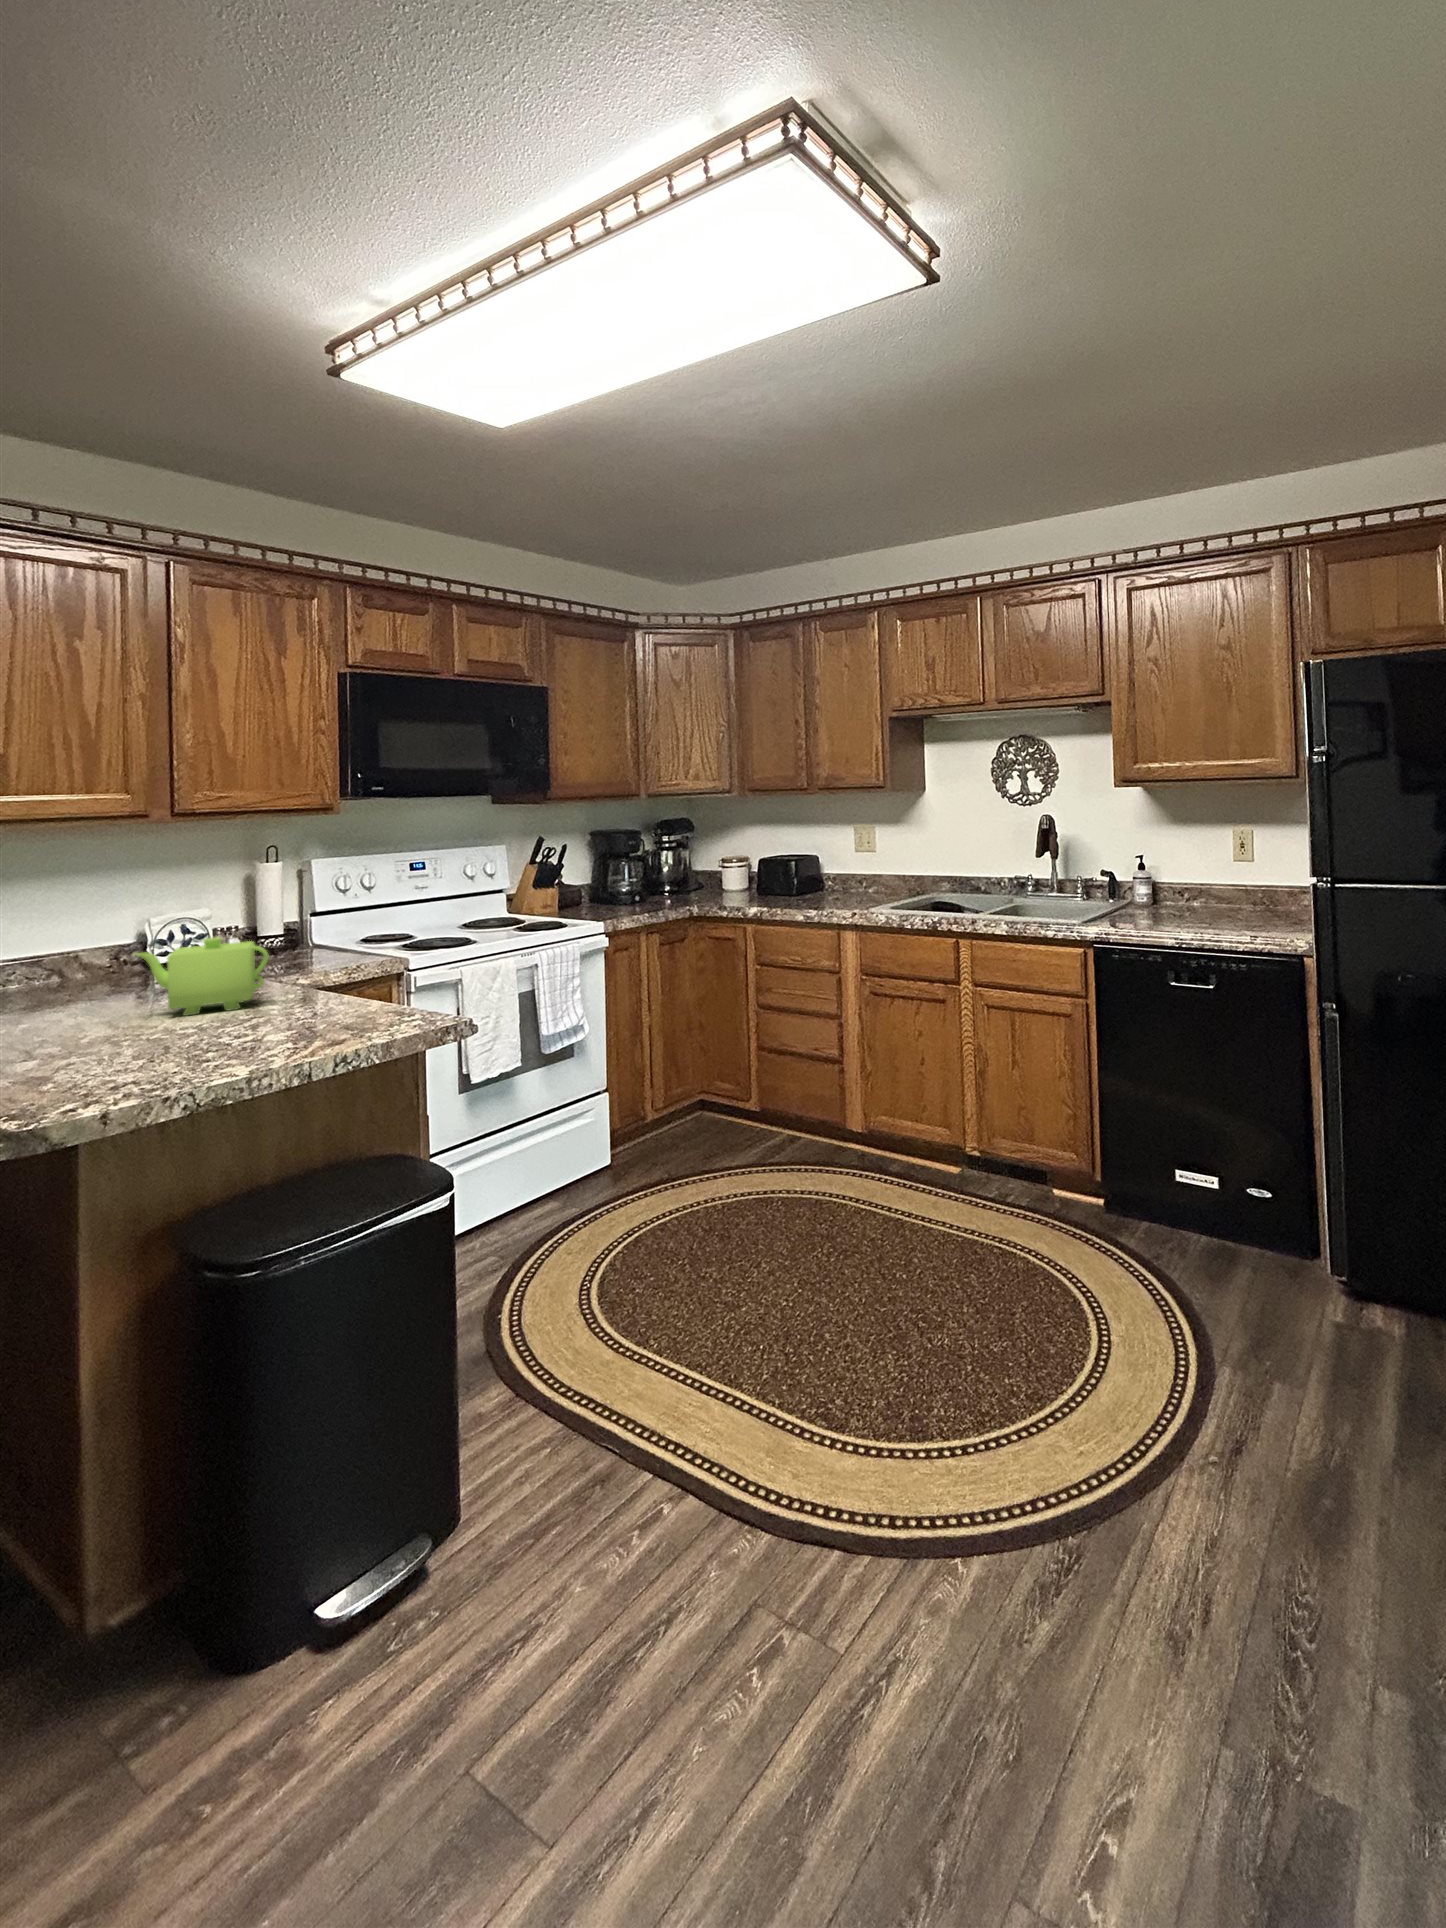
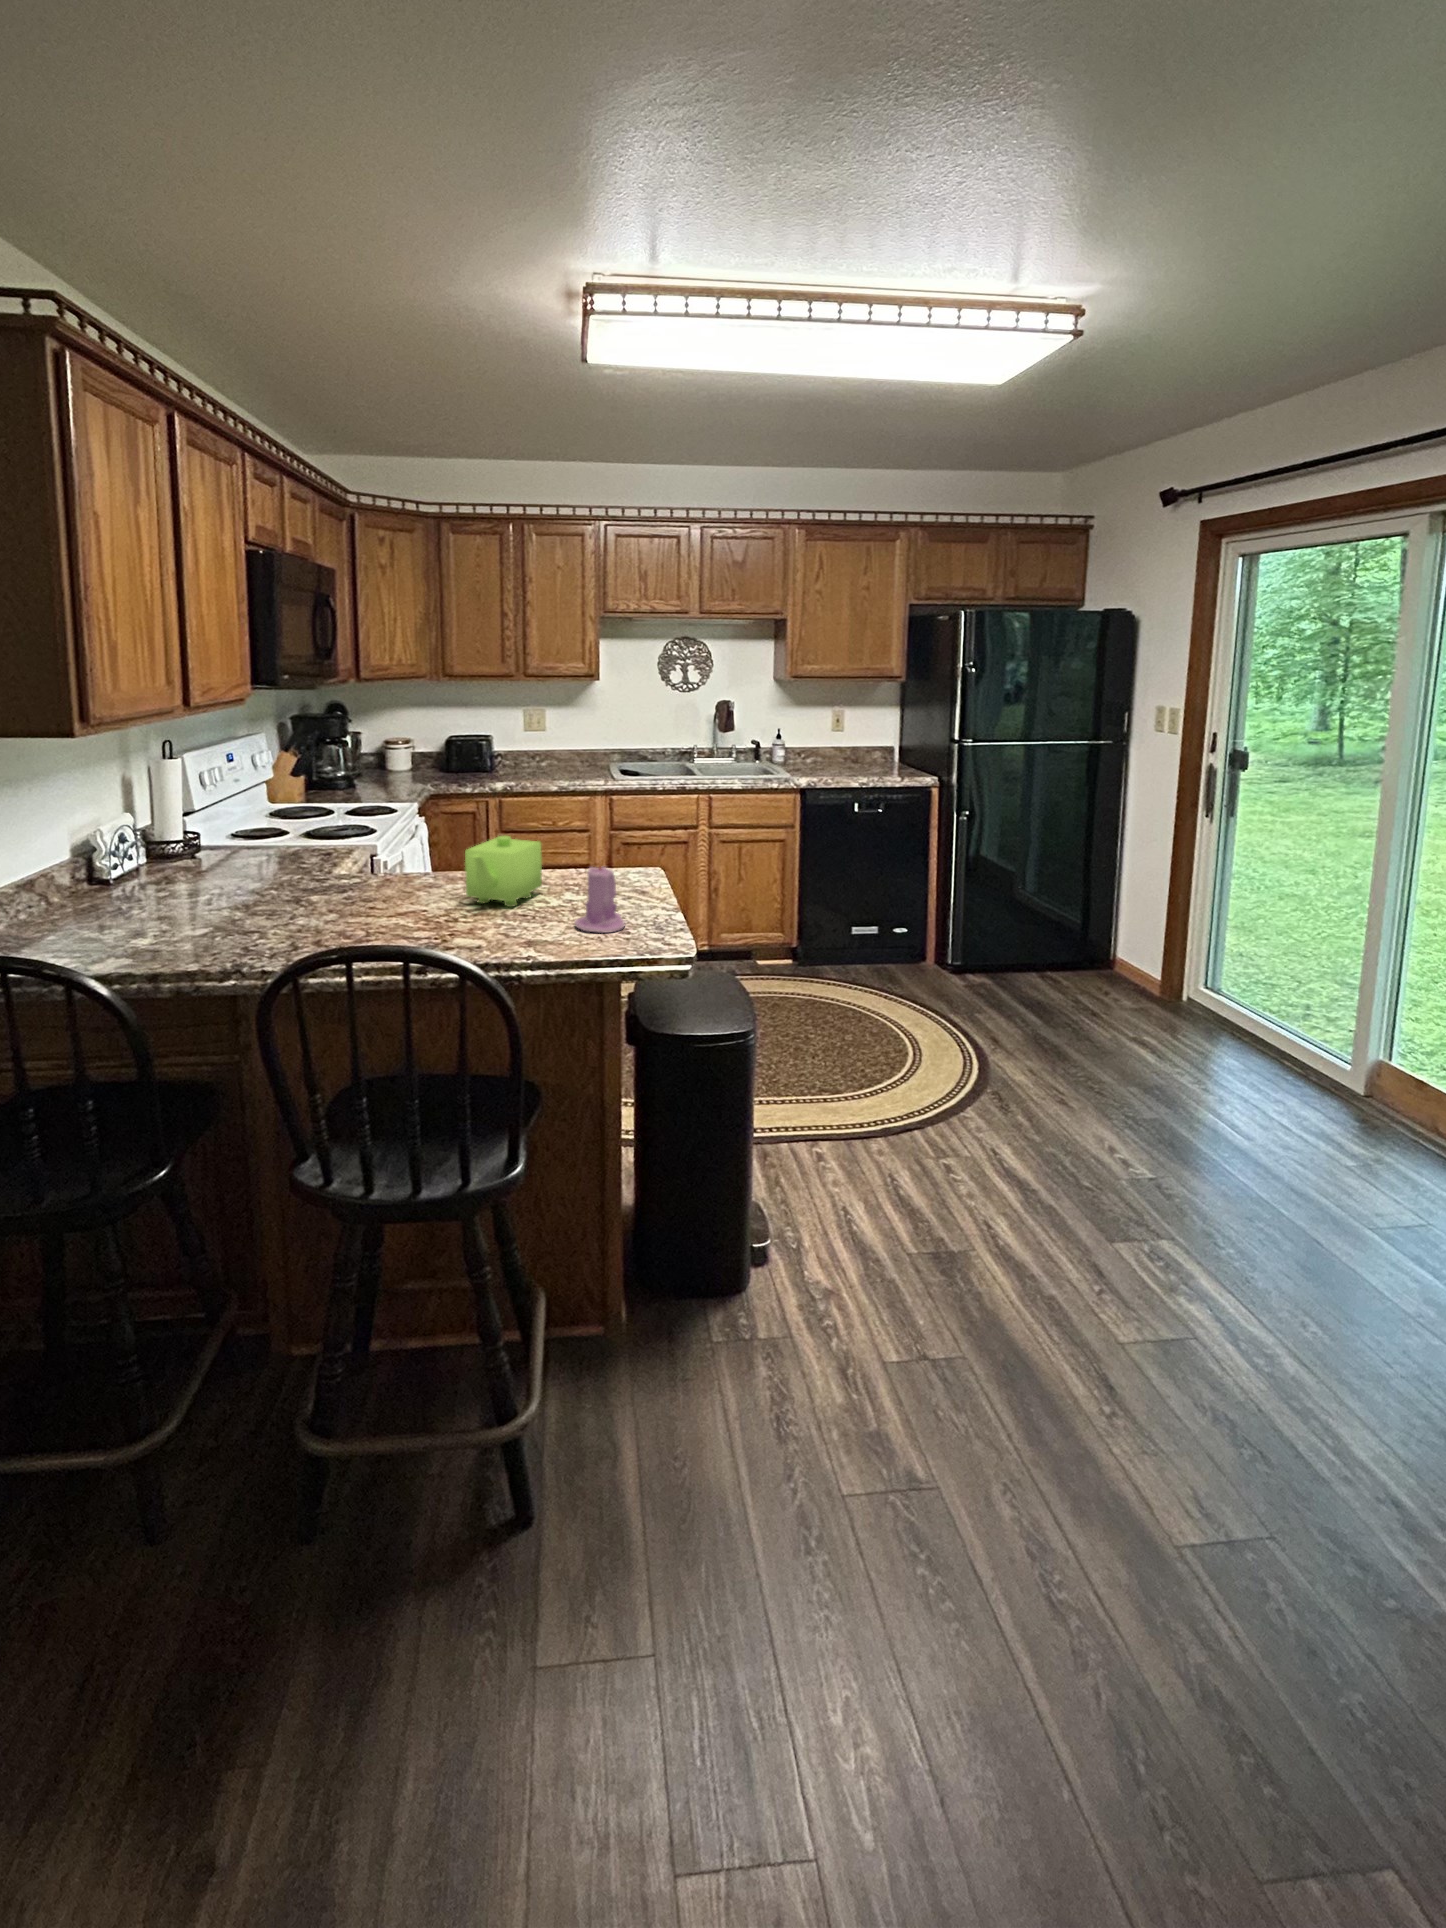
candle: none [66,965,142,1053] -> present [575,862,625,933]

